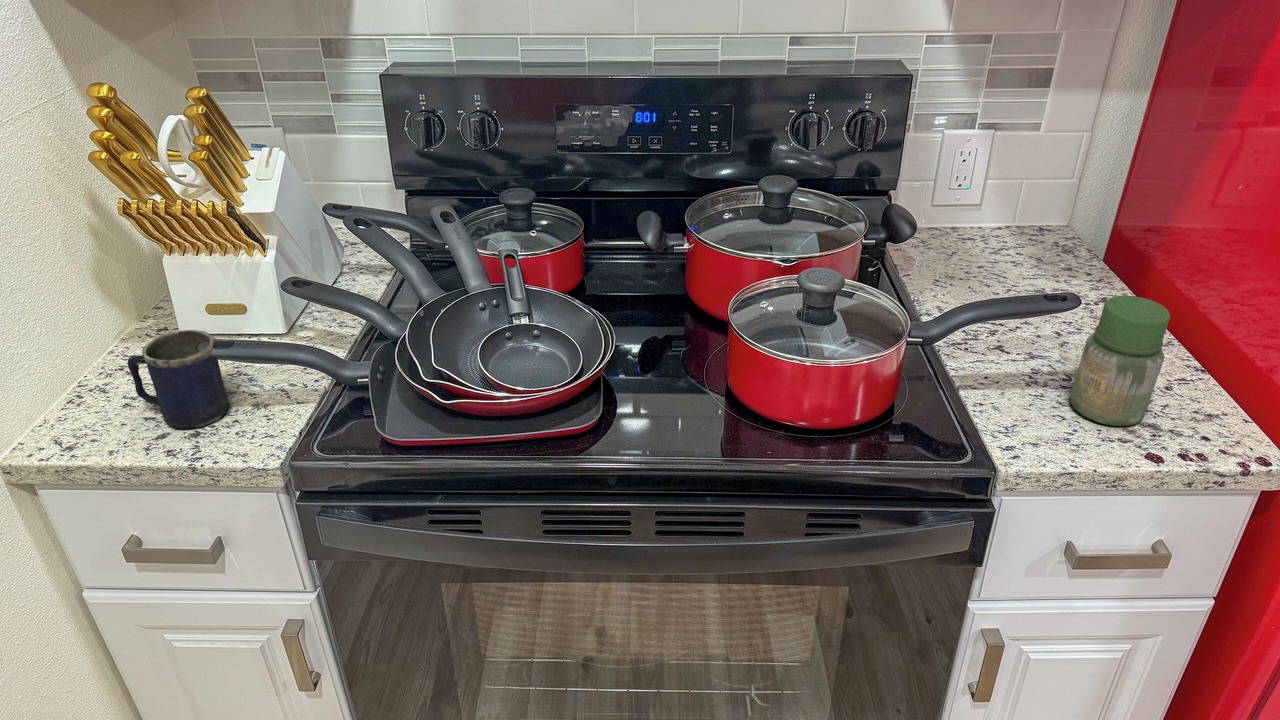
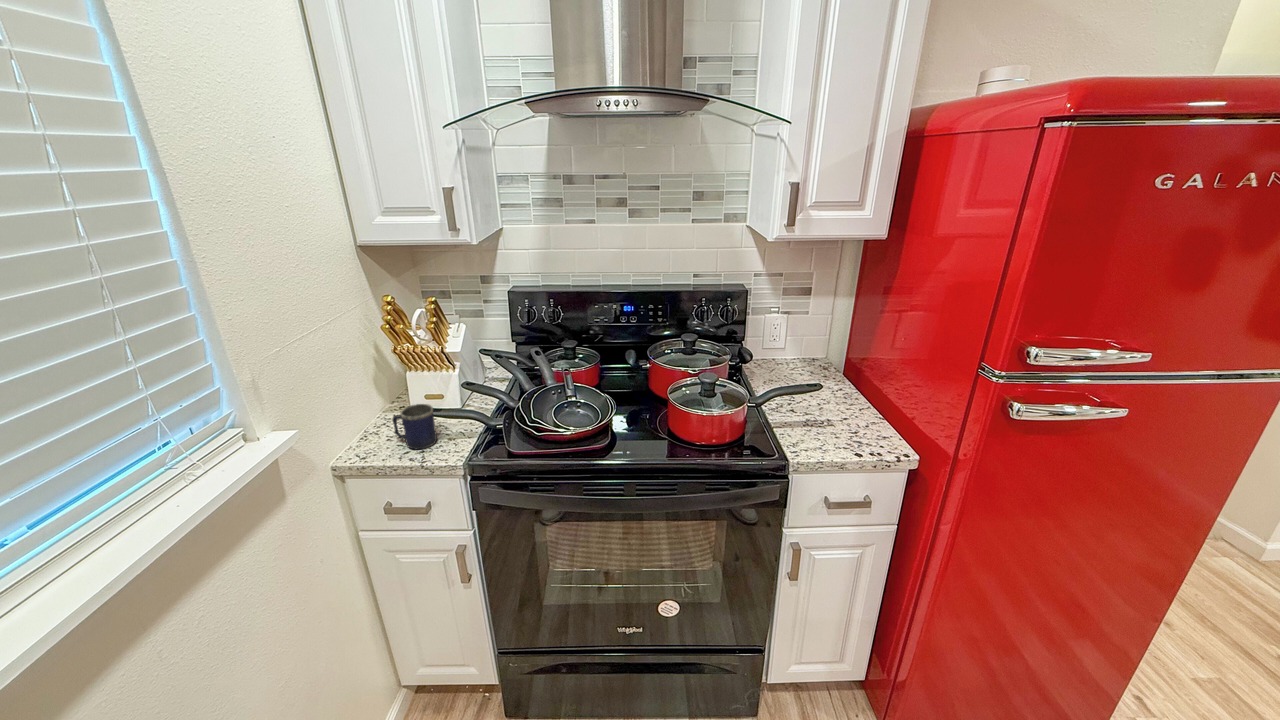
jar: present [1070,296,1170,426] -> none [823,384,861,442]

